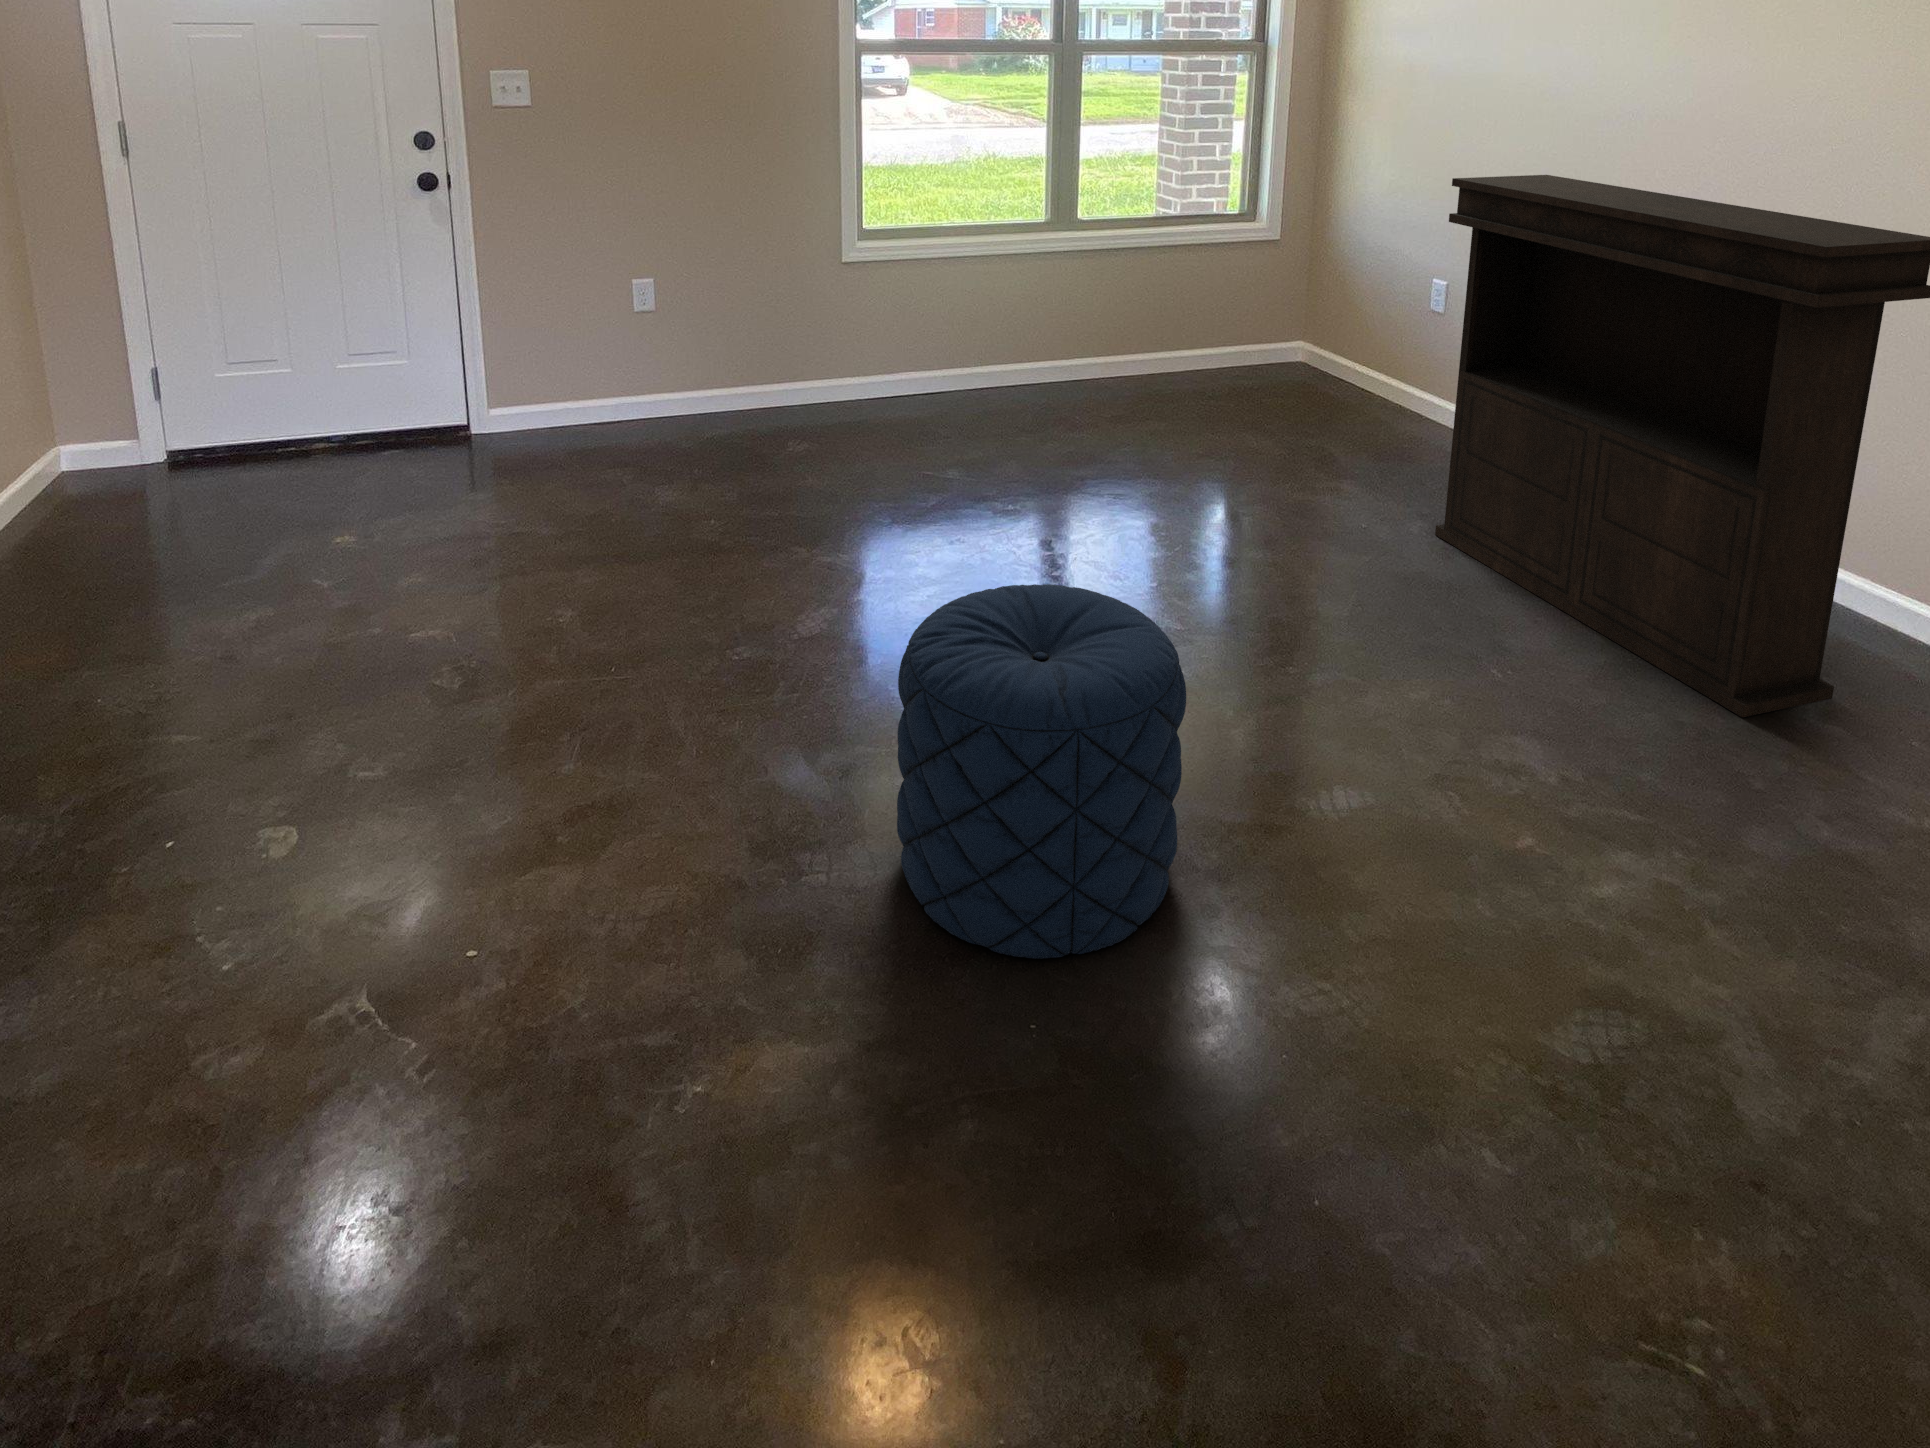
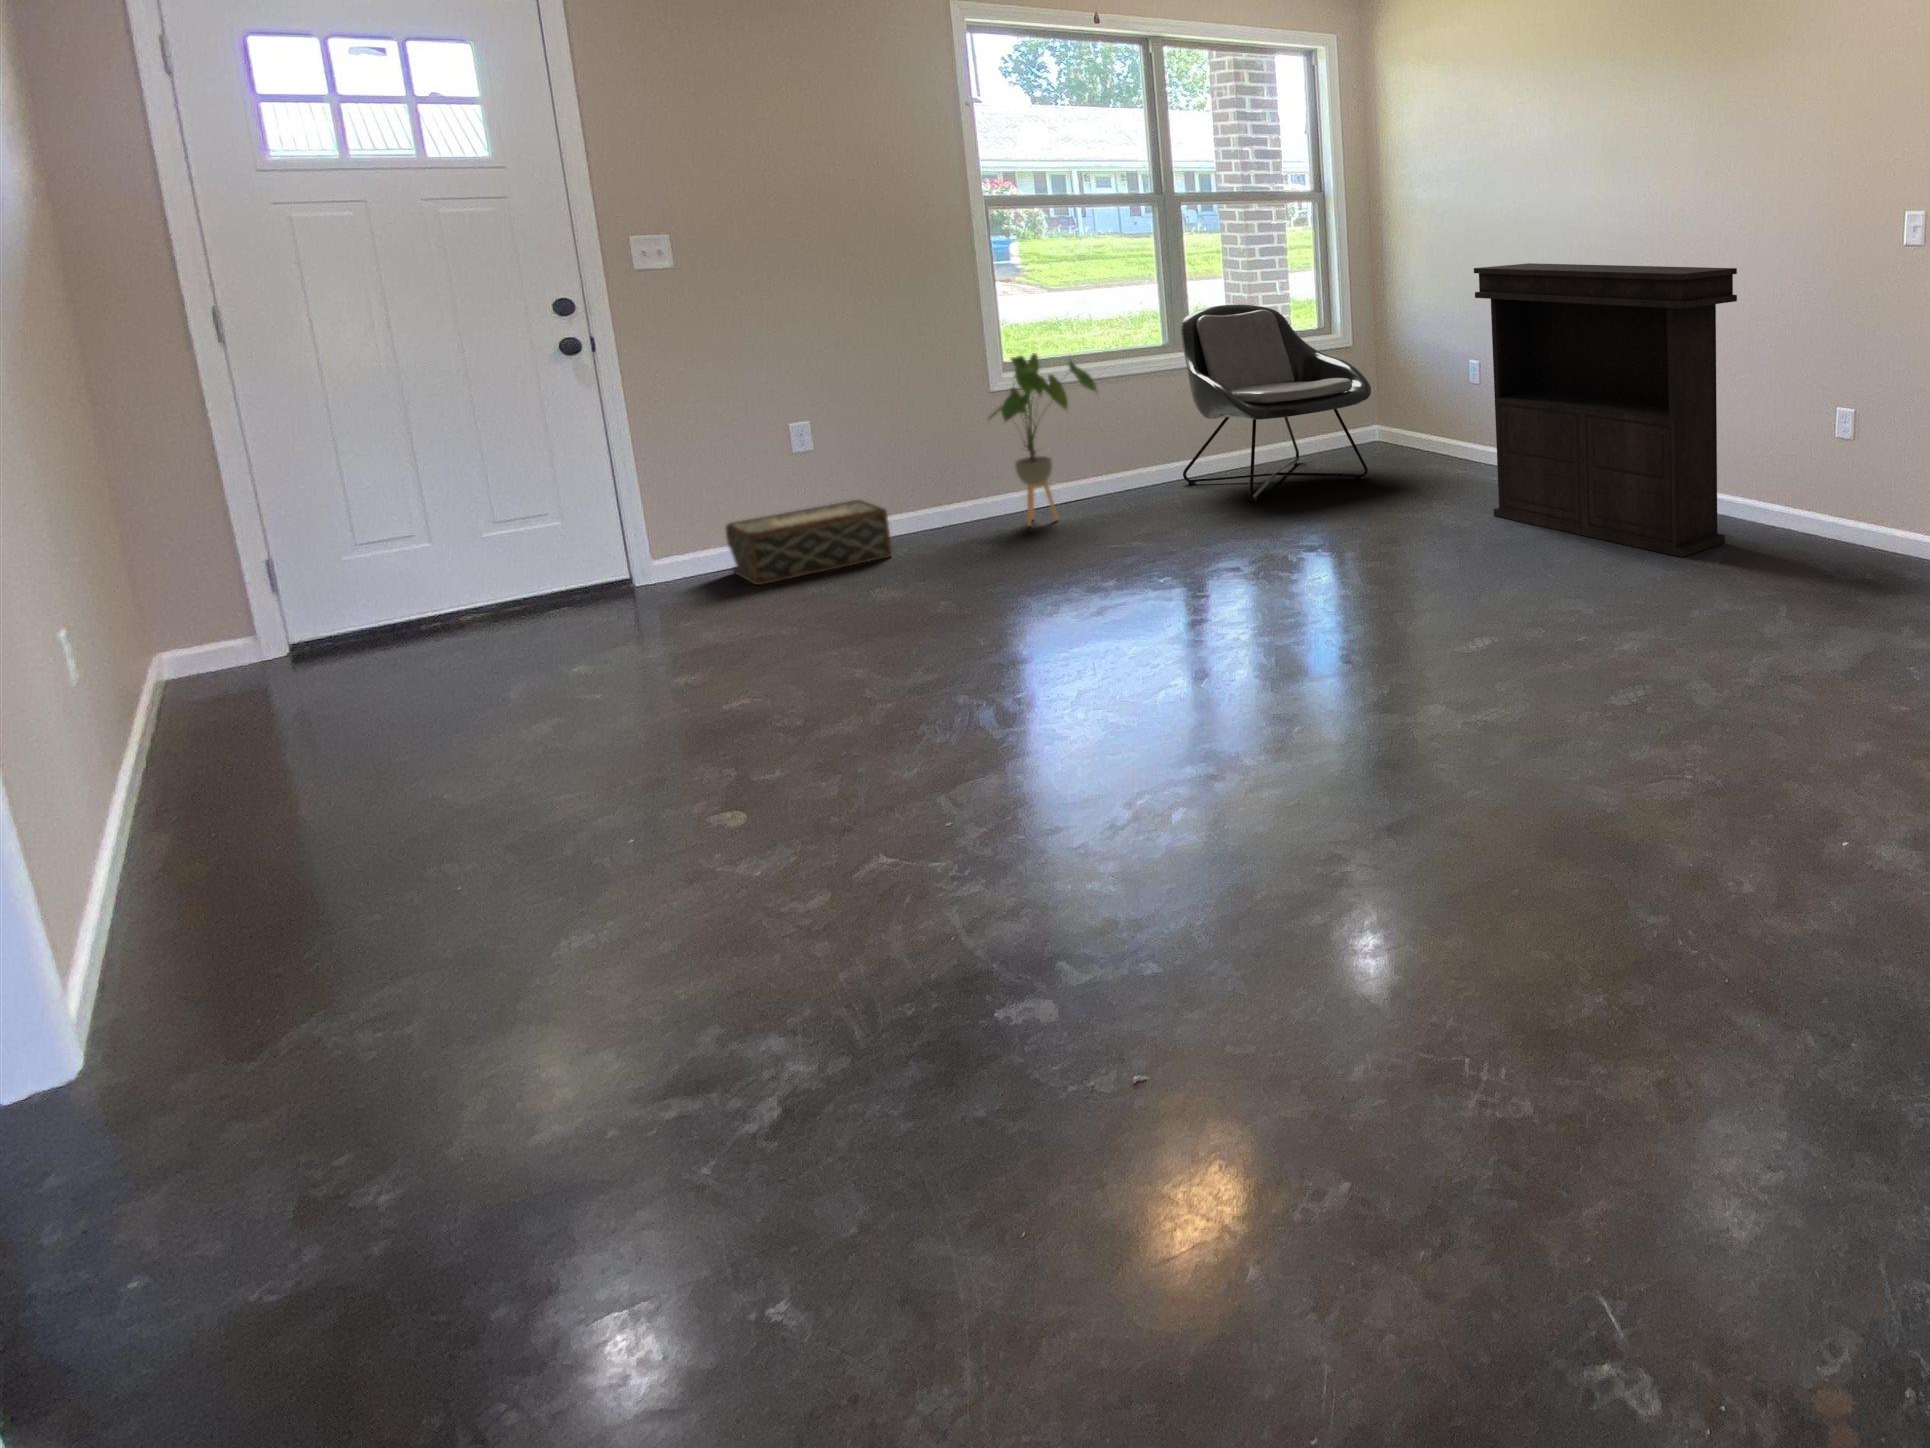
lounge chair: none [1061,179,1301,437] -> present [1181,304,1371,502]
house plant: none [836,223,956,424] -> present [989,354,1097,525]
woven basket: none [557,369,710,457] -> present [726,500,892,585]
pouf: present [897,584,1186,959] -> none [1221,512,1402,713]

